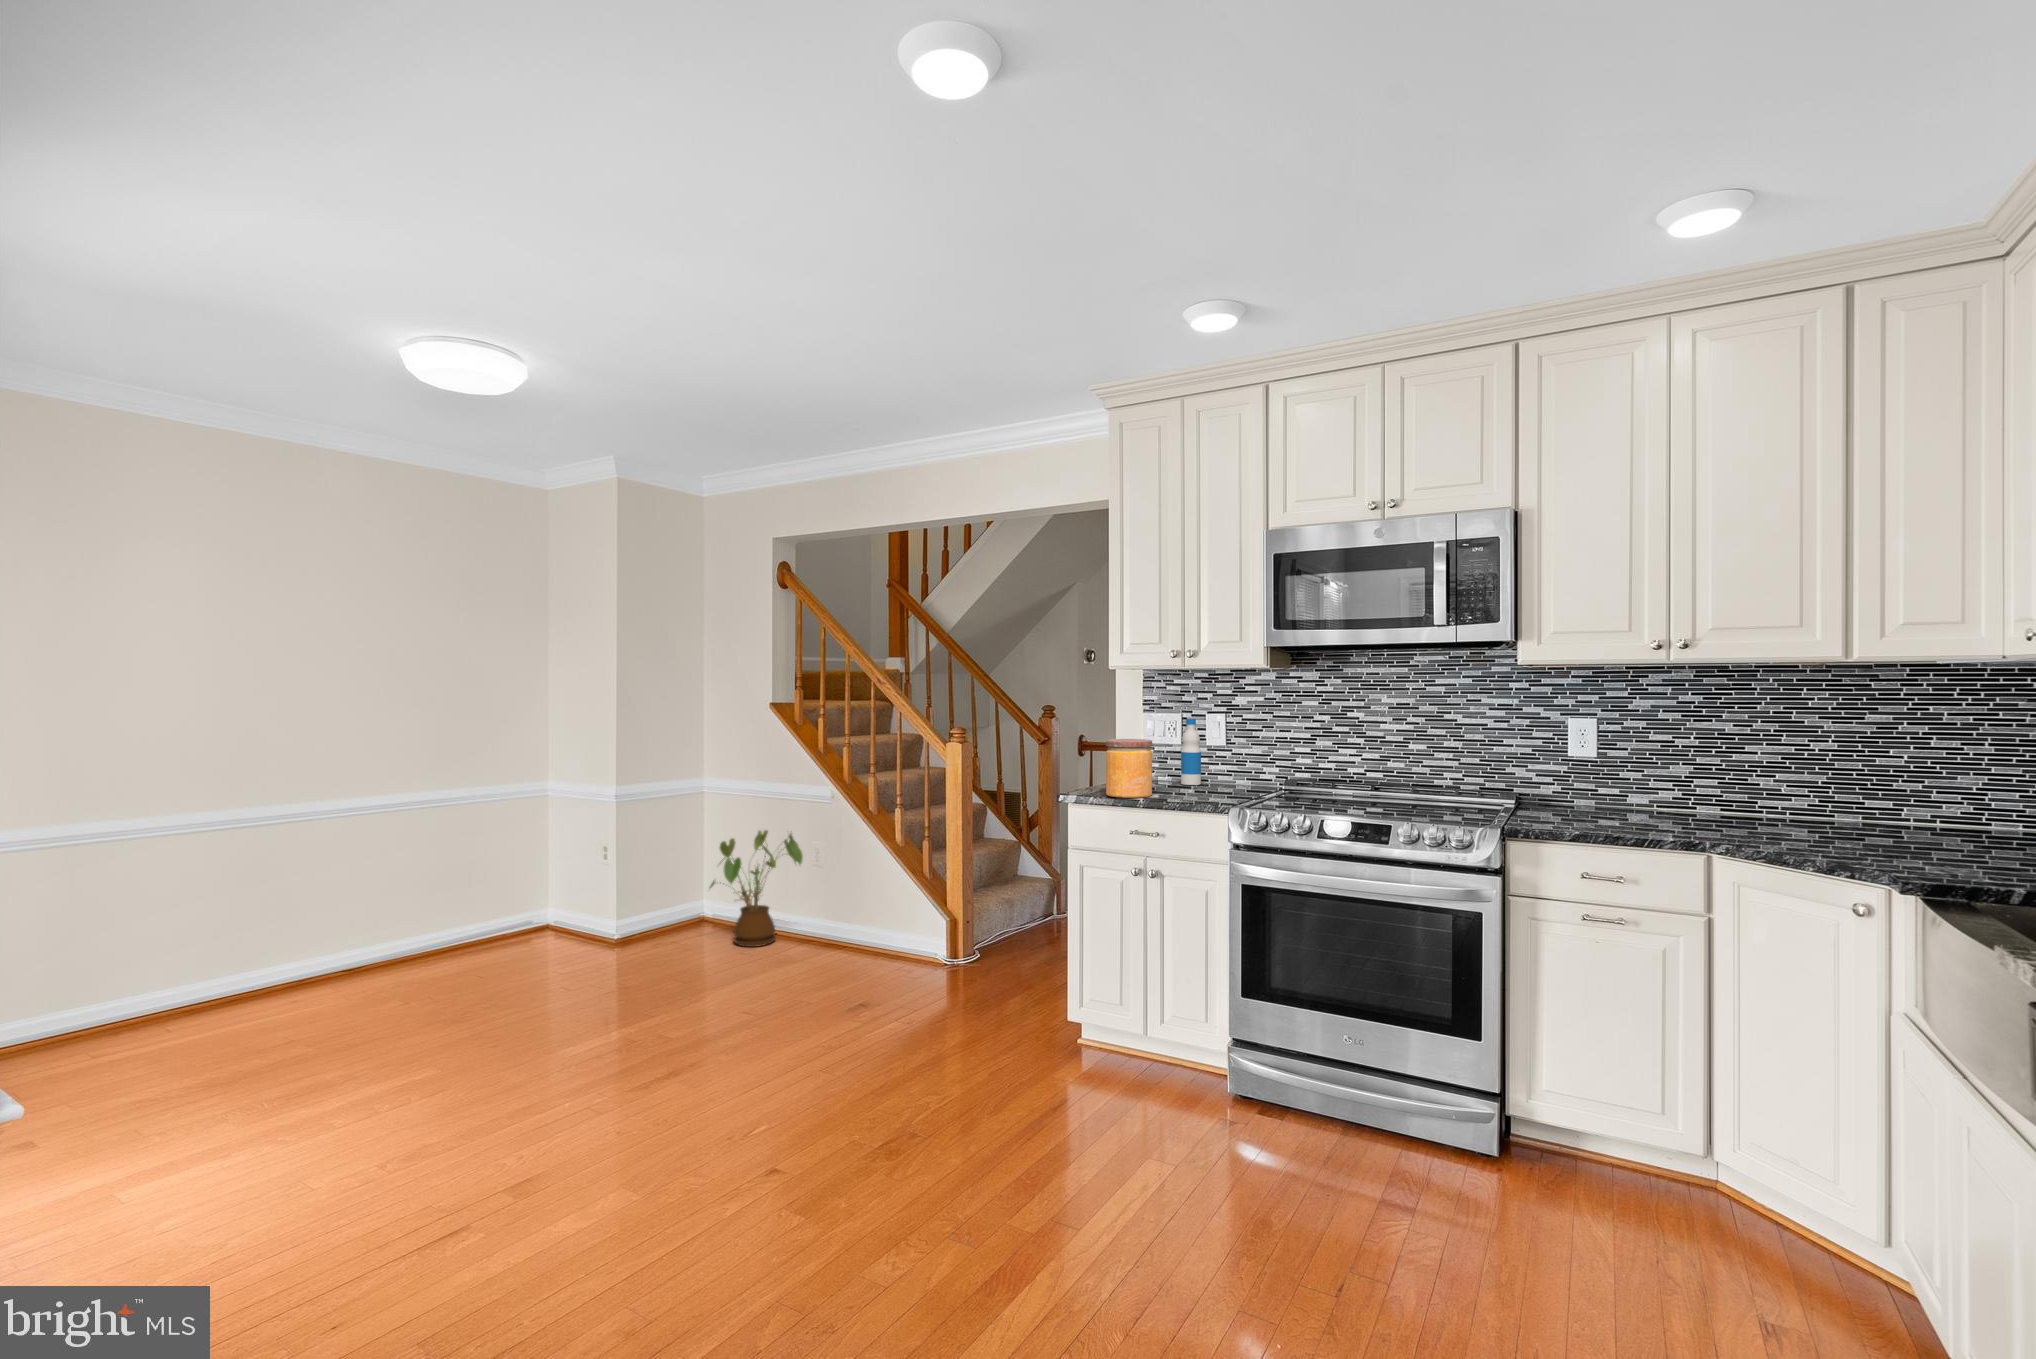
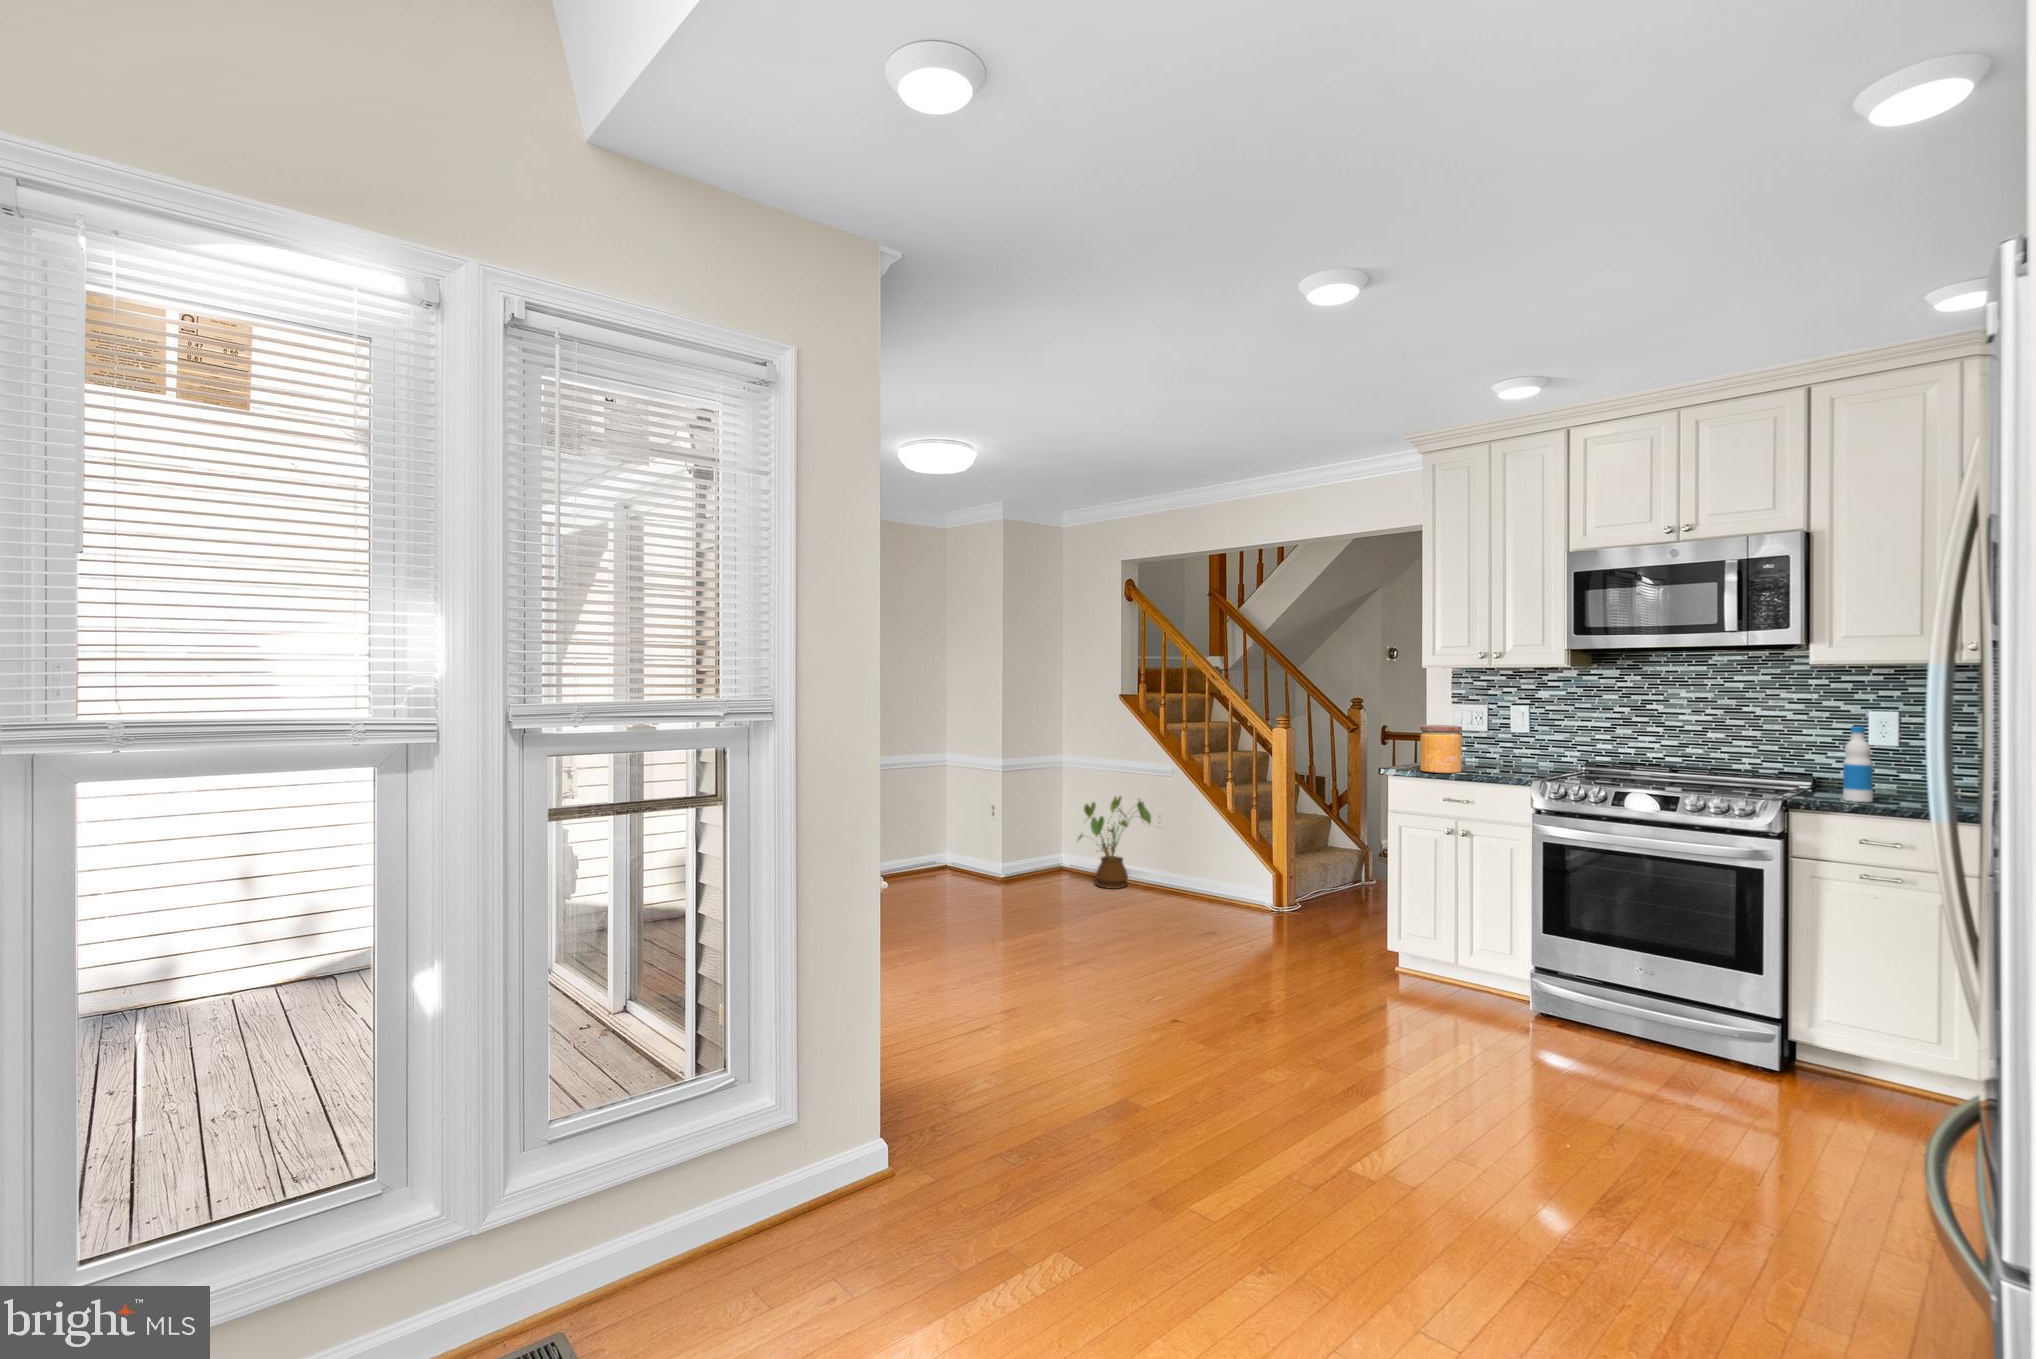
bottle: present [1181,719,1201,785] -> present [1843,726,1873,802]

